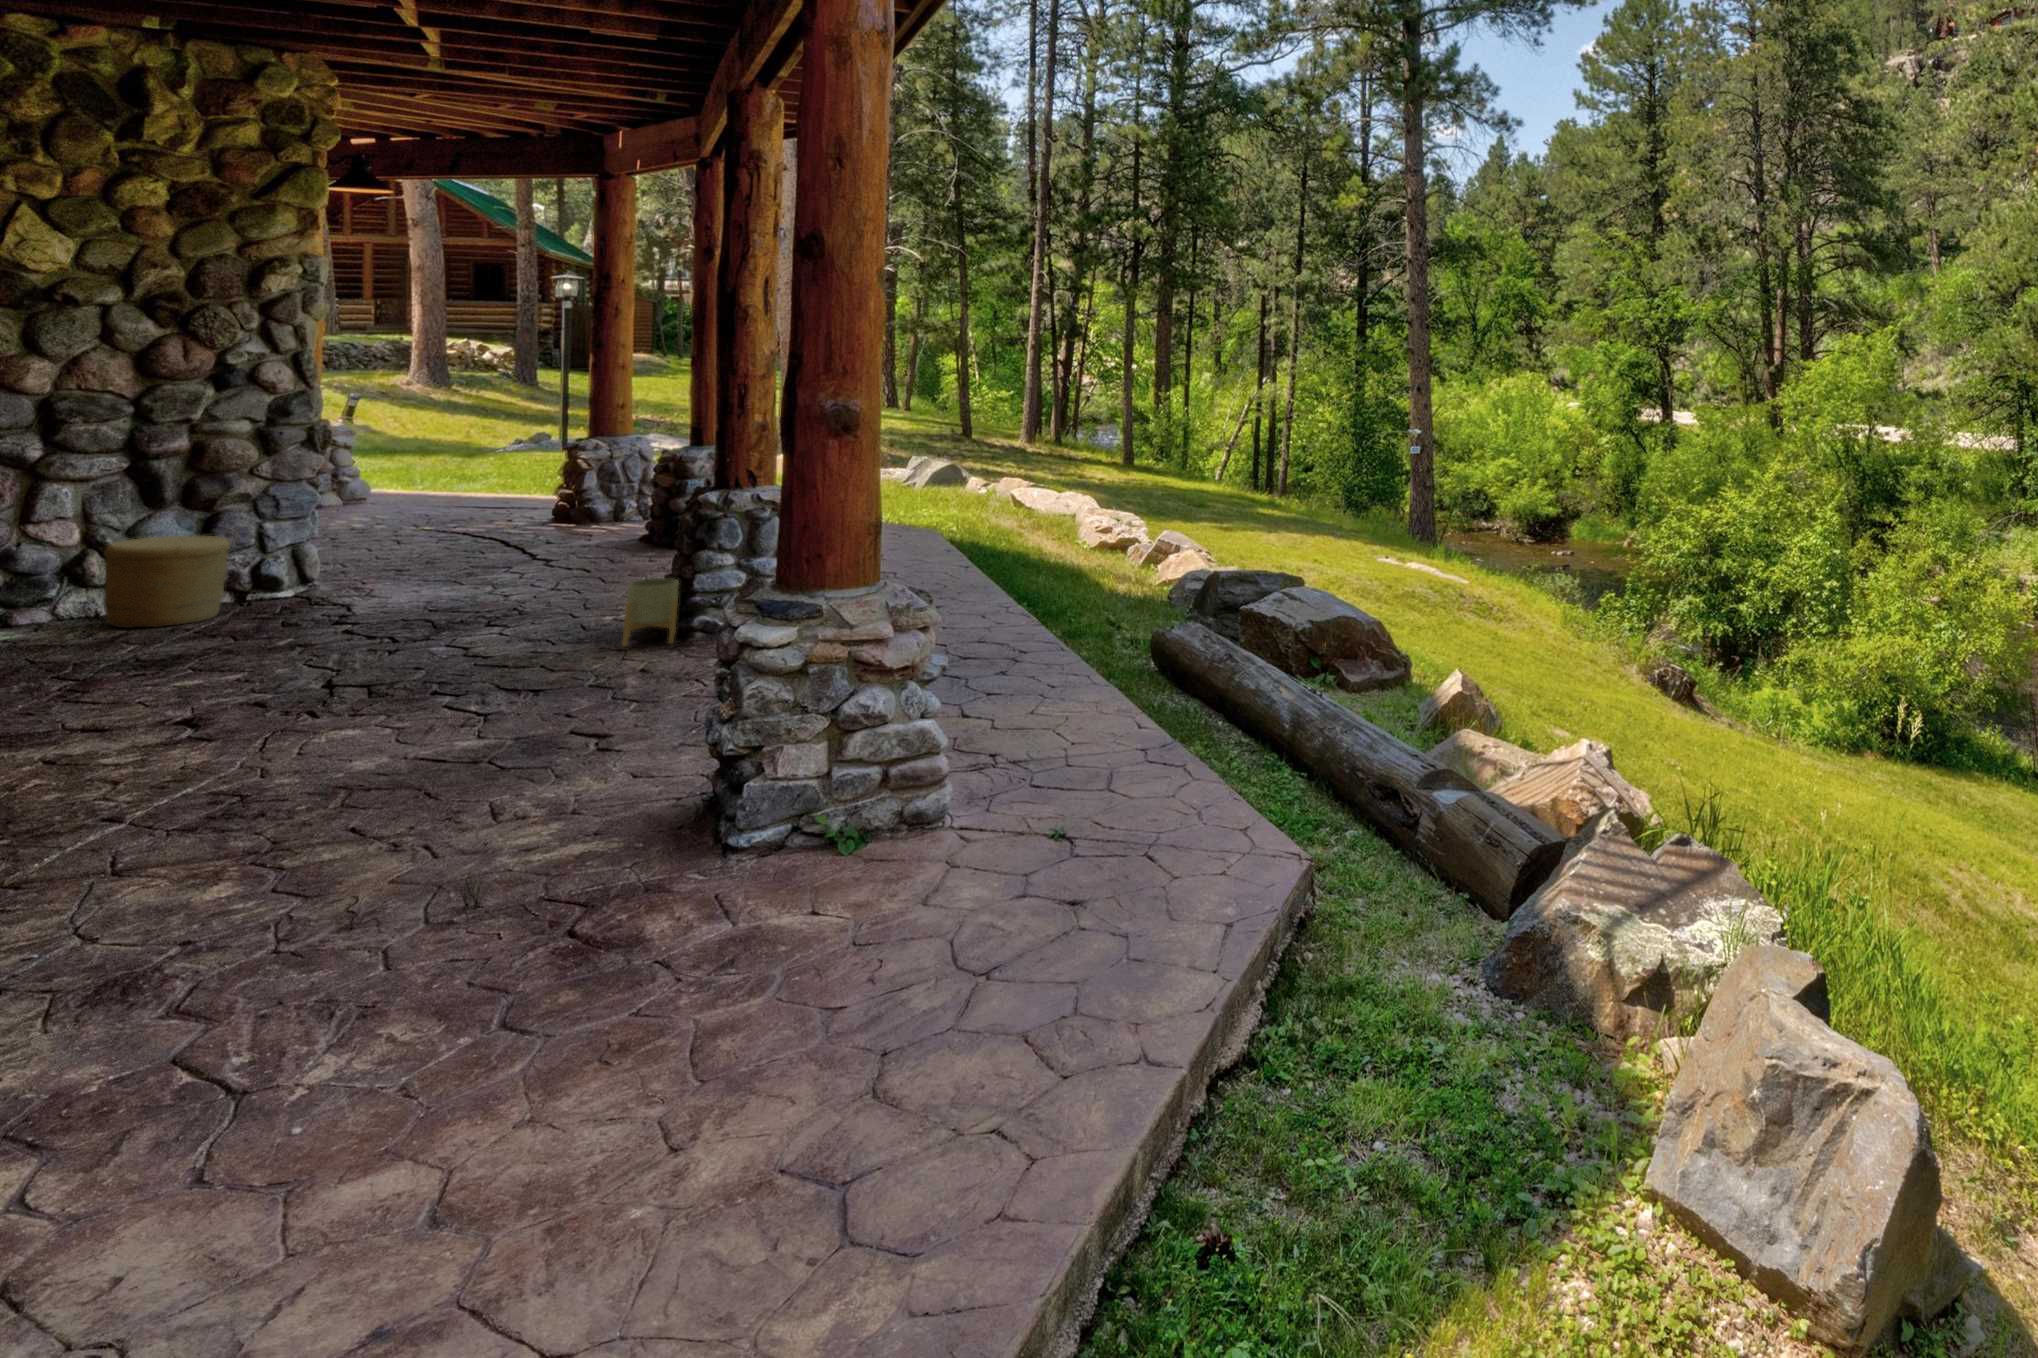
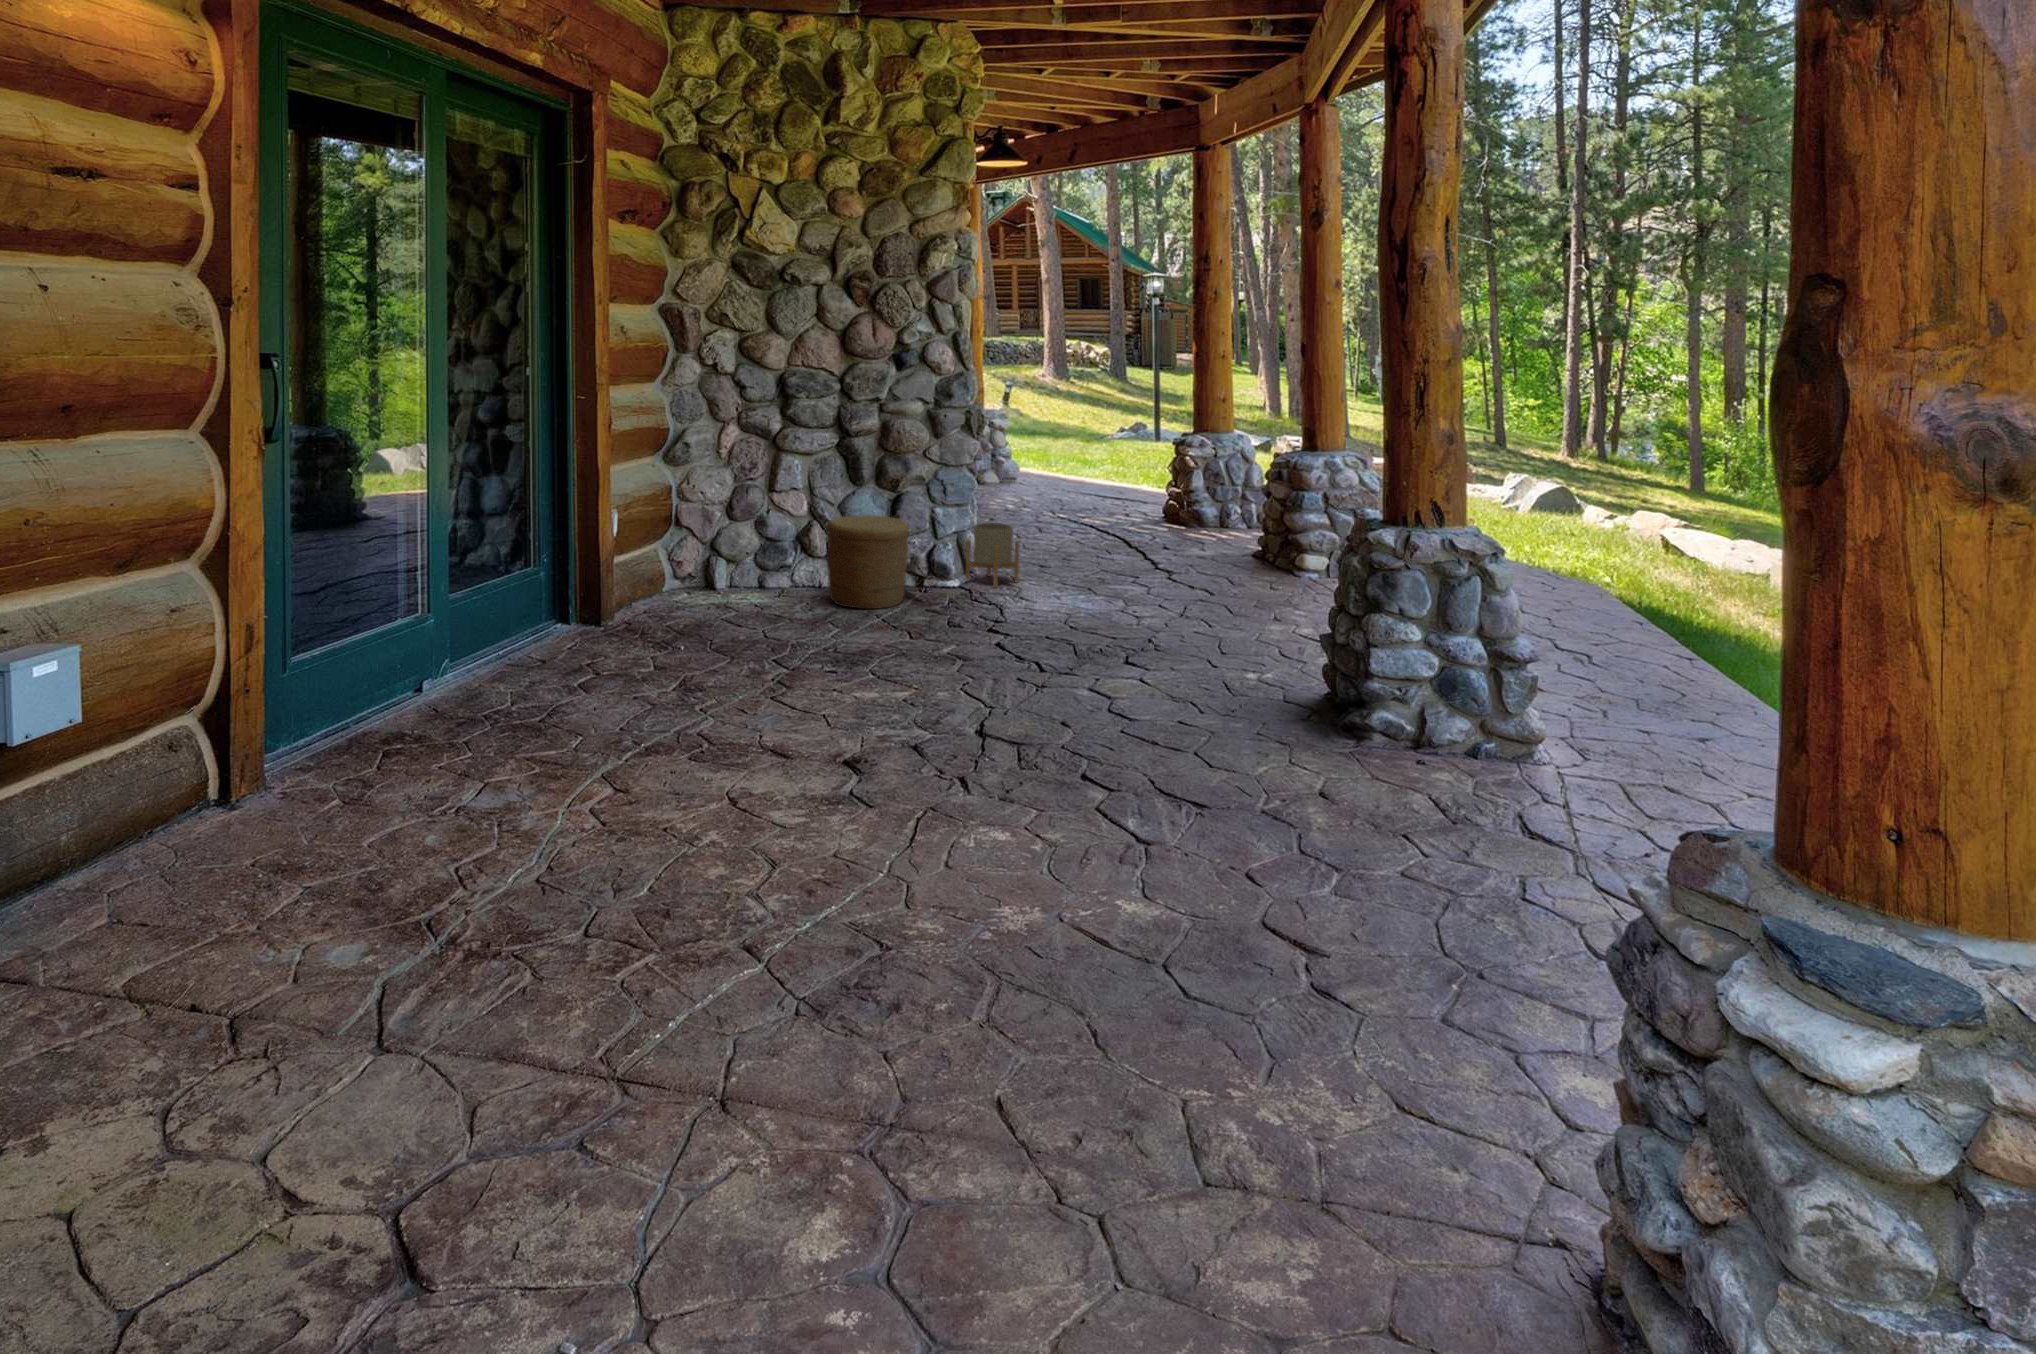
planter: present [623,578,679,647] -> present [966,523,1019,588]

